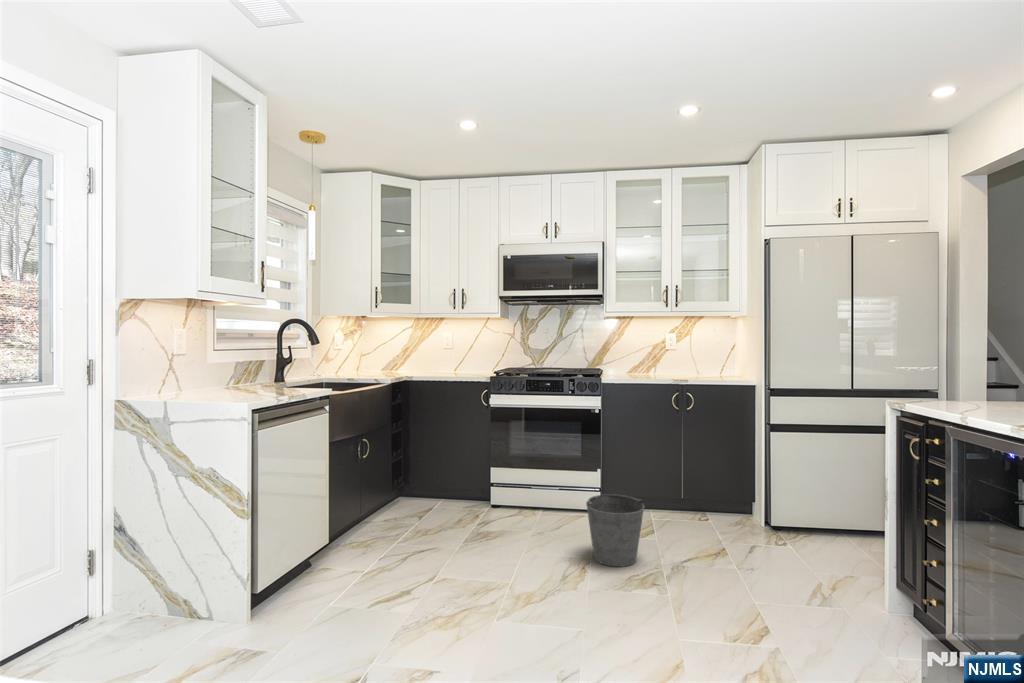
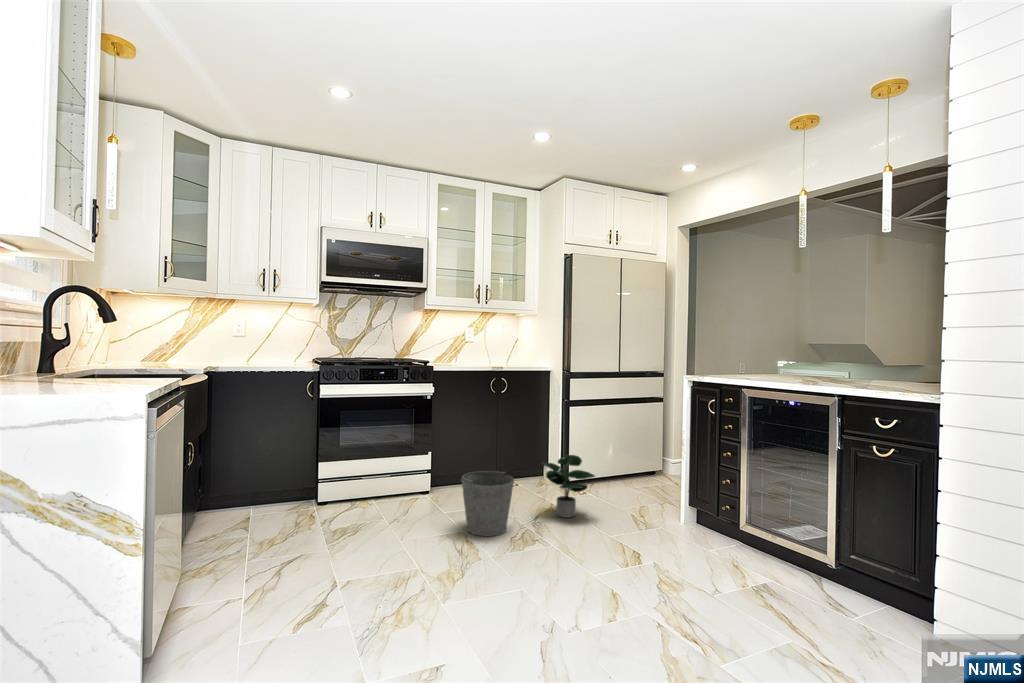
potted plant: none [690,491,757,567] -> present [543,455,595,518]

